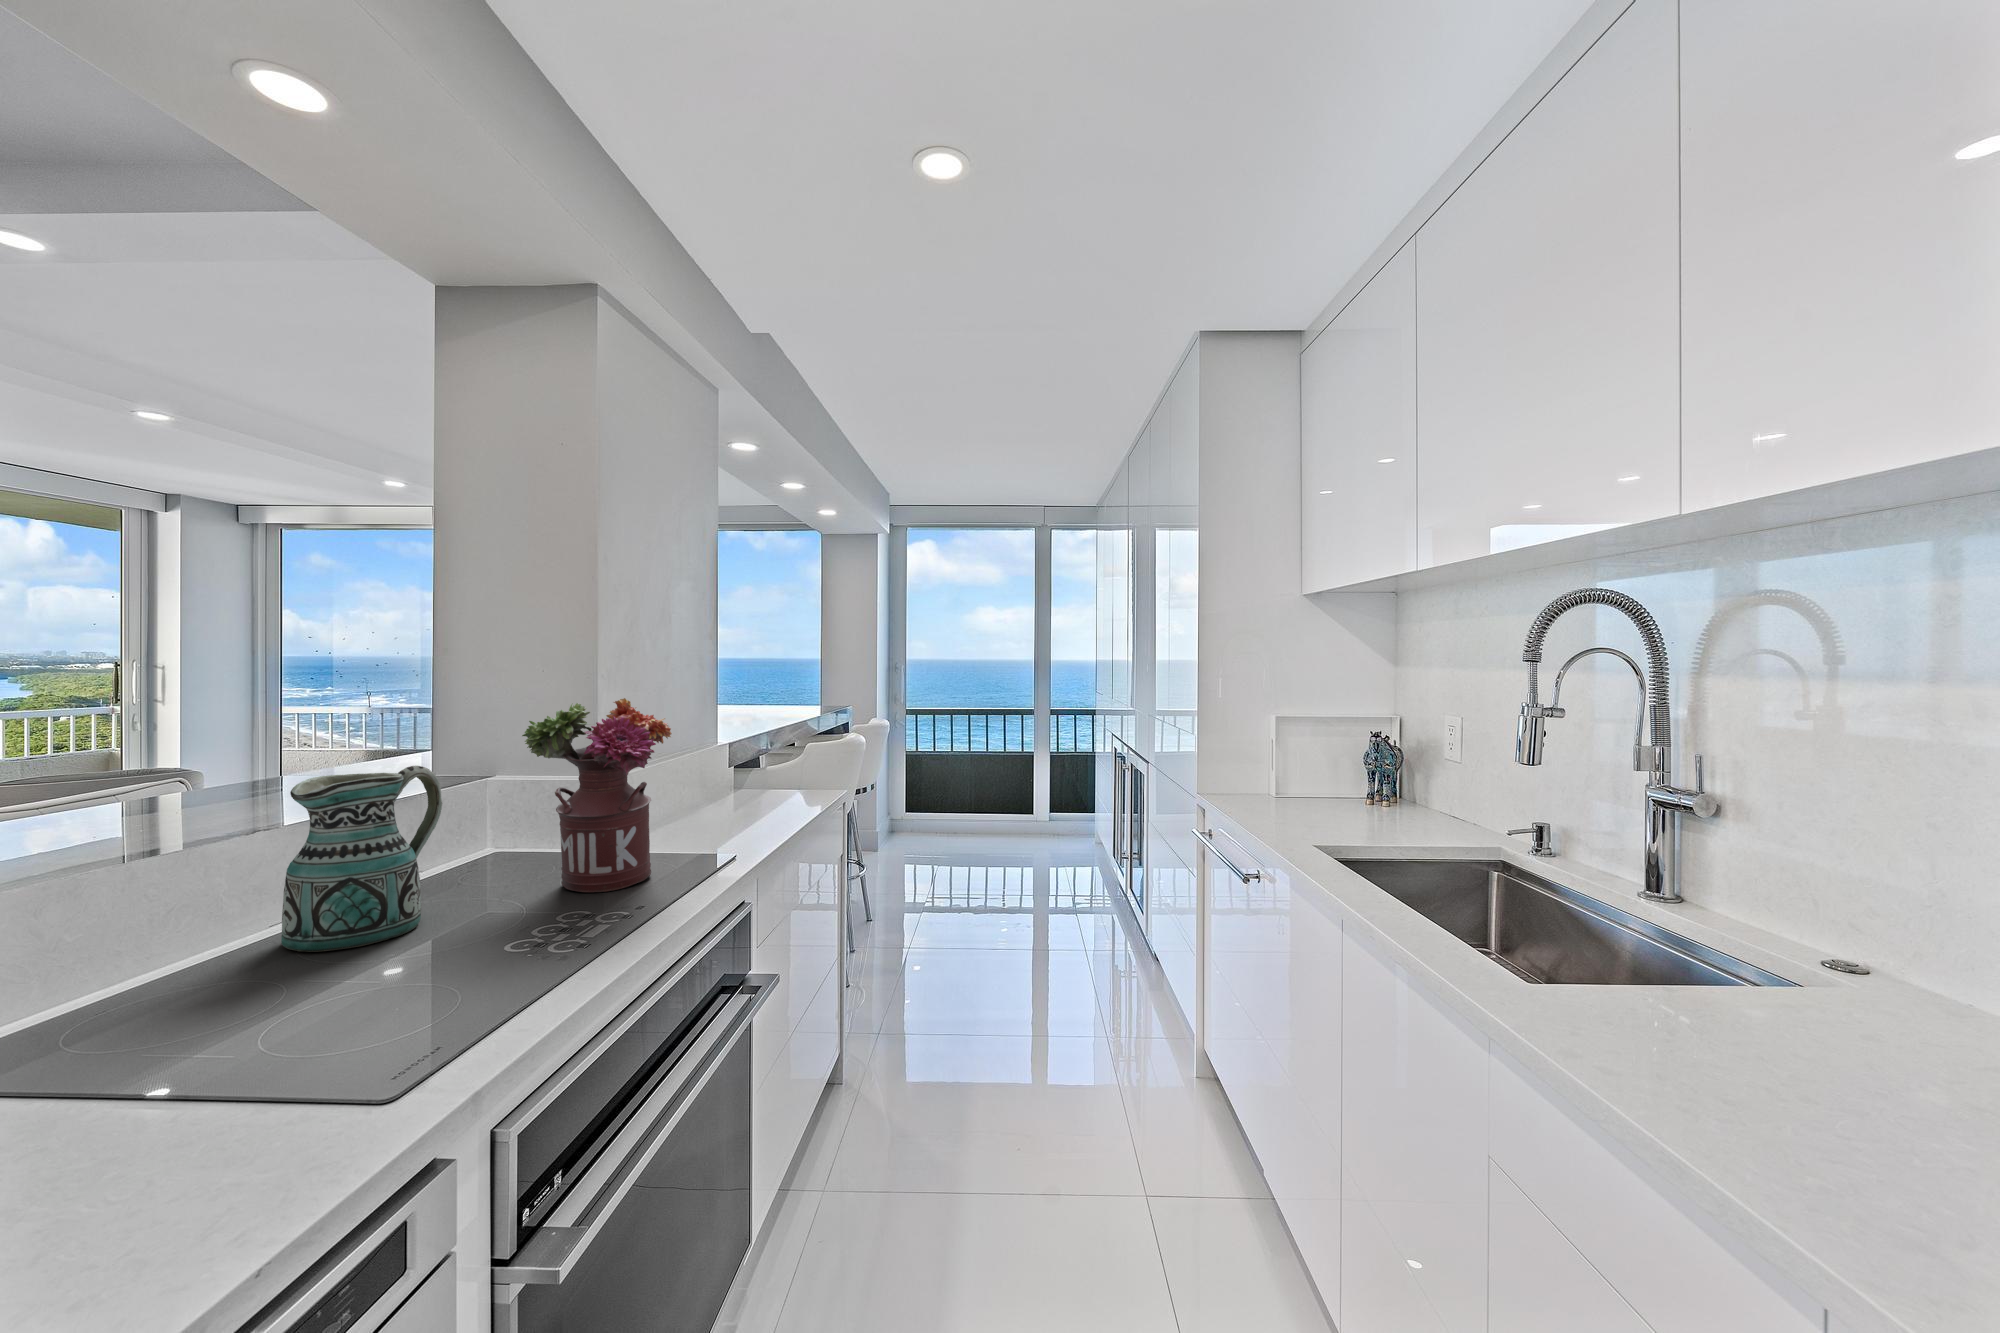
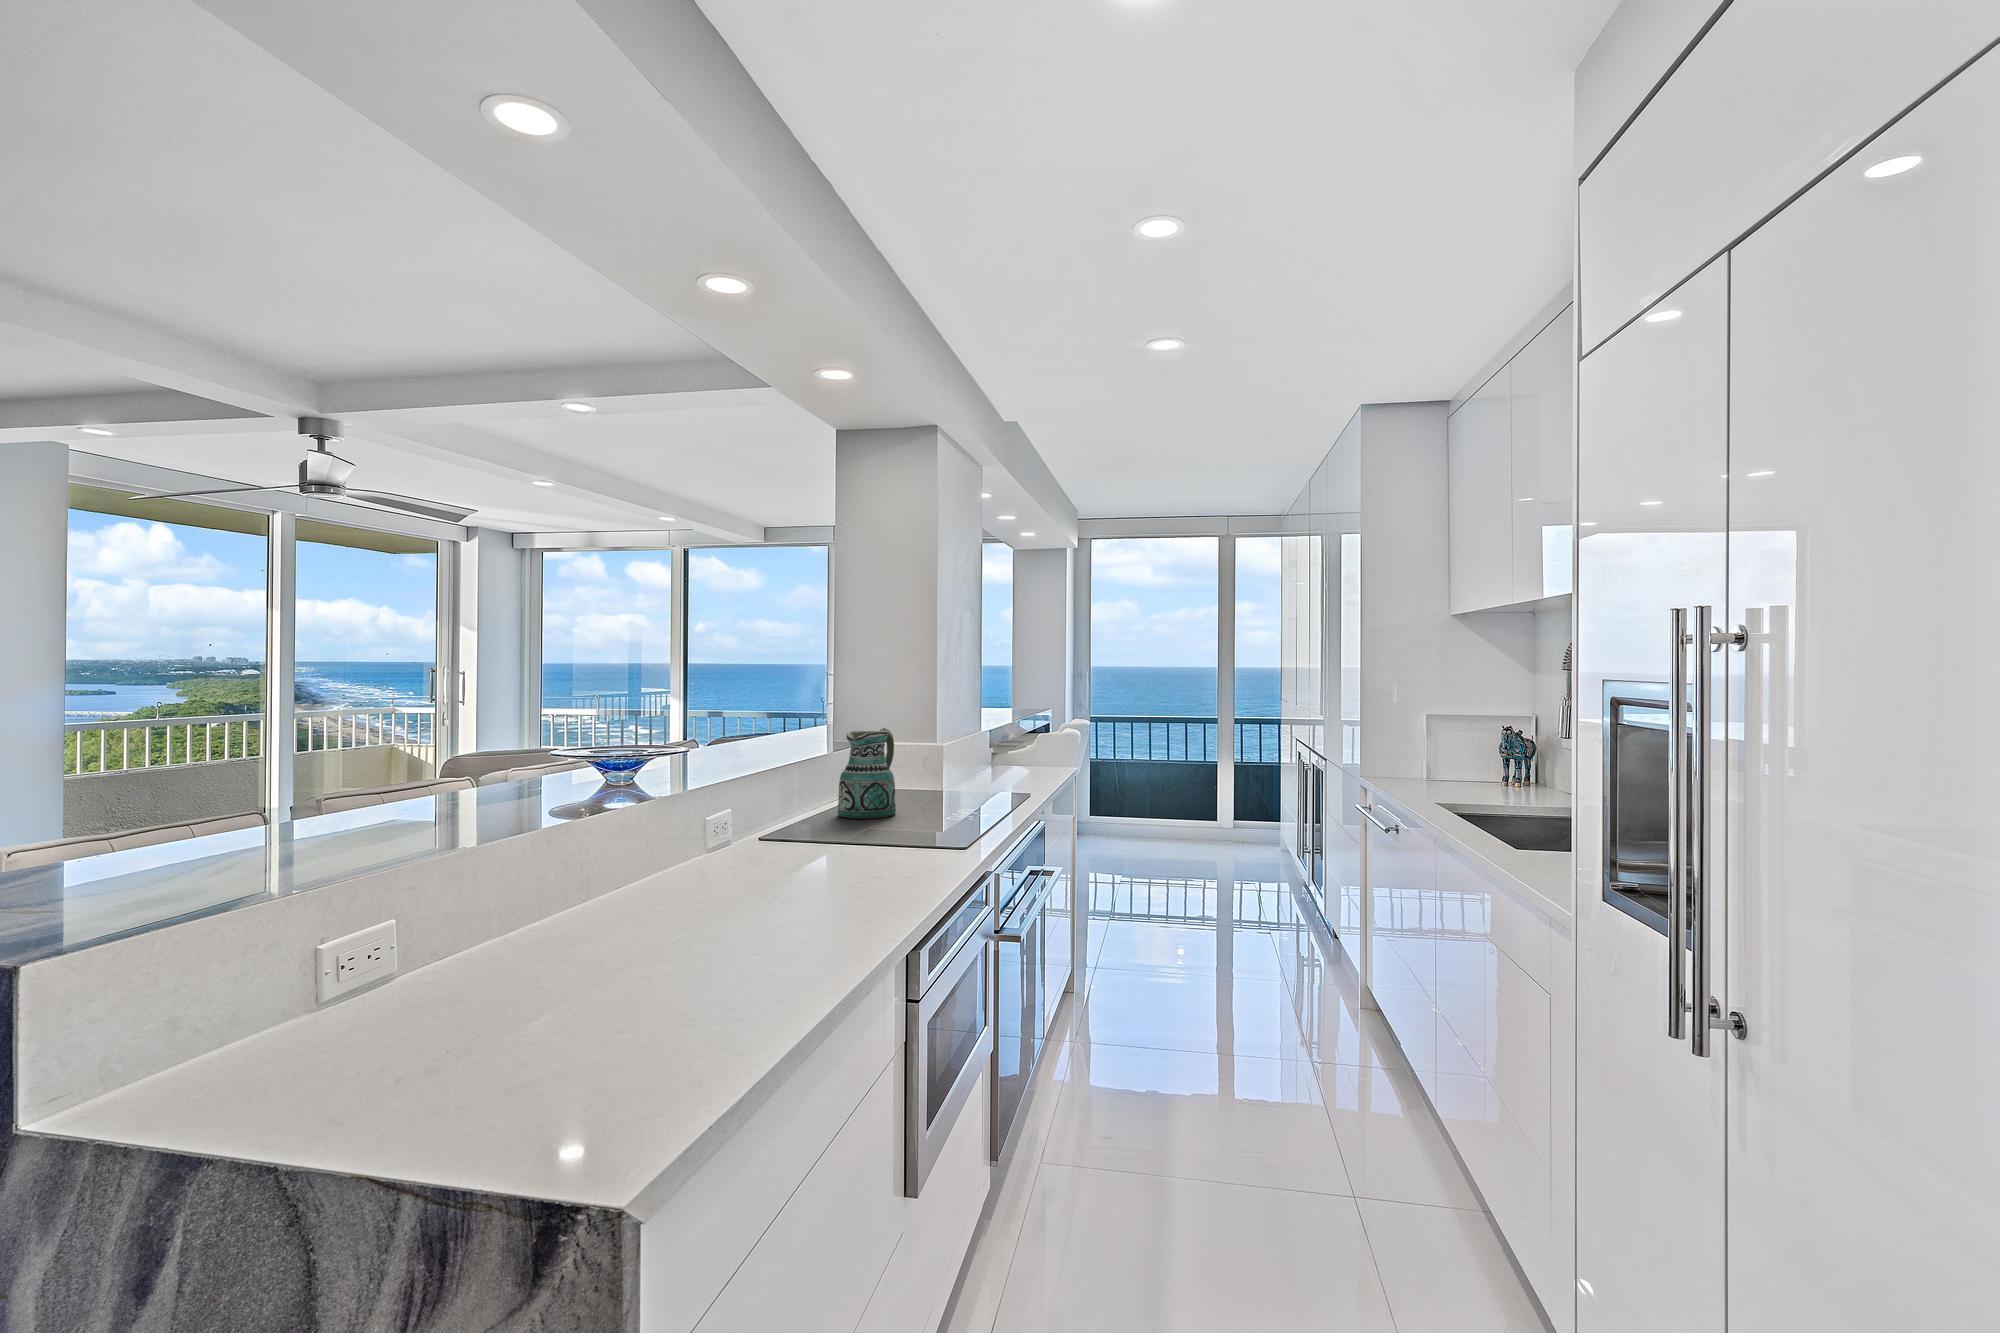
flower arrangement: present [522,698,672,892] -> none [931,693,1008,805]

